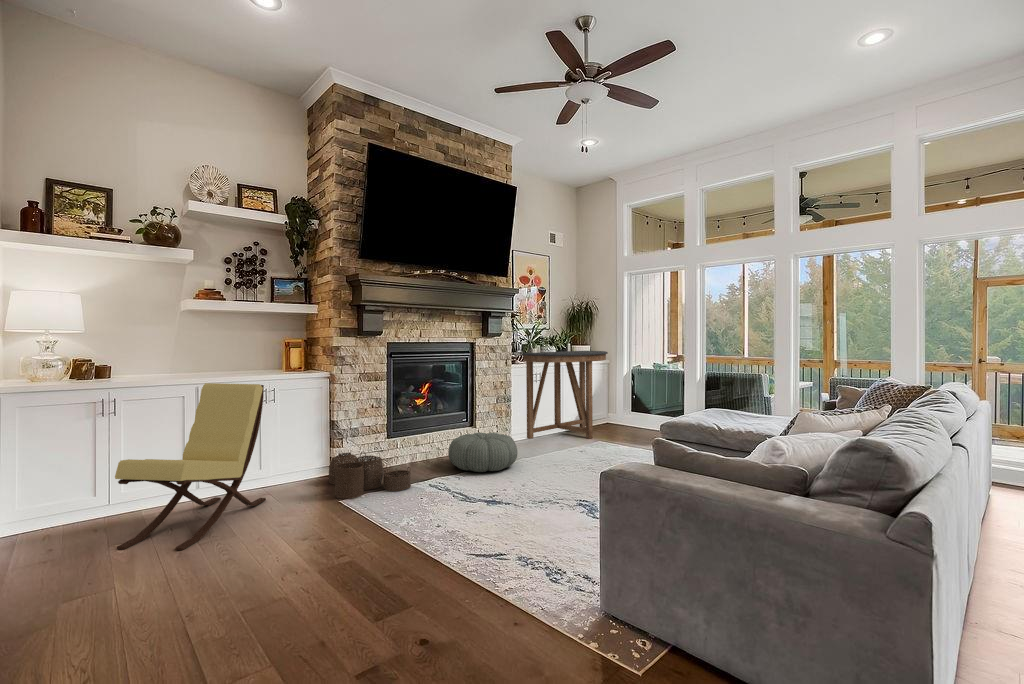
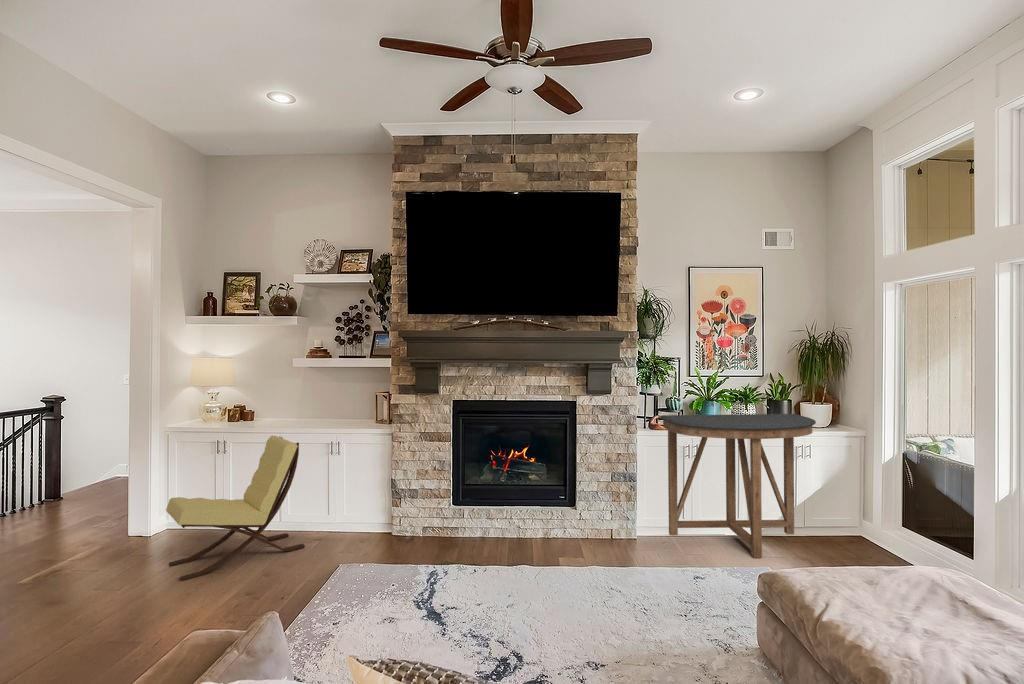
pouf: present [448,433,518,472] -> none [484,519,571,577]
woven basket: present [329,451,411,499] -> none [342,512,417,572]

